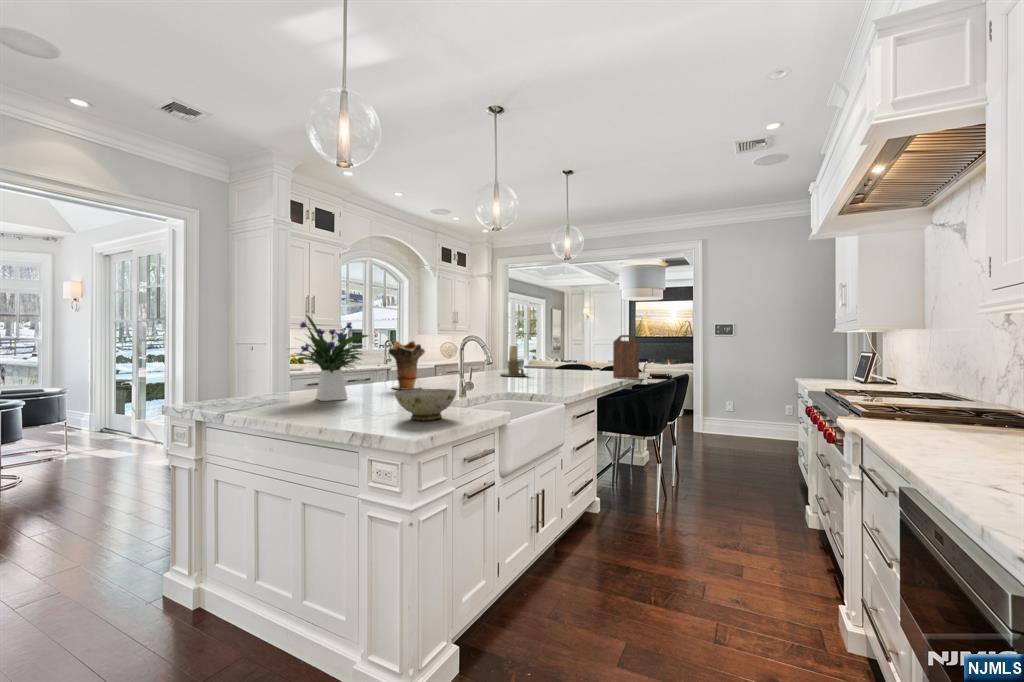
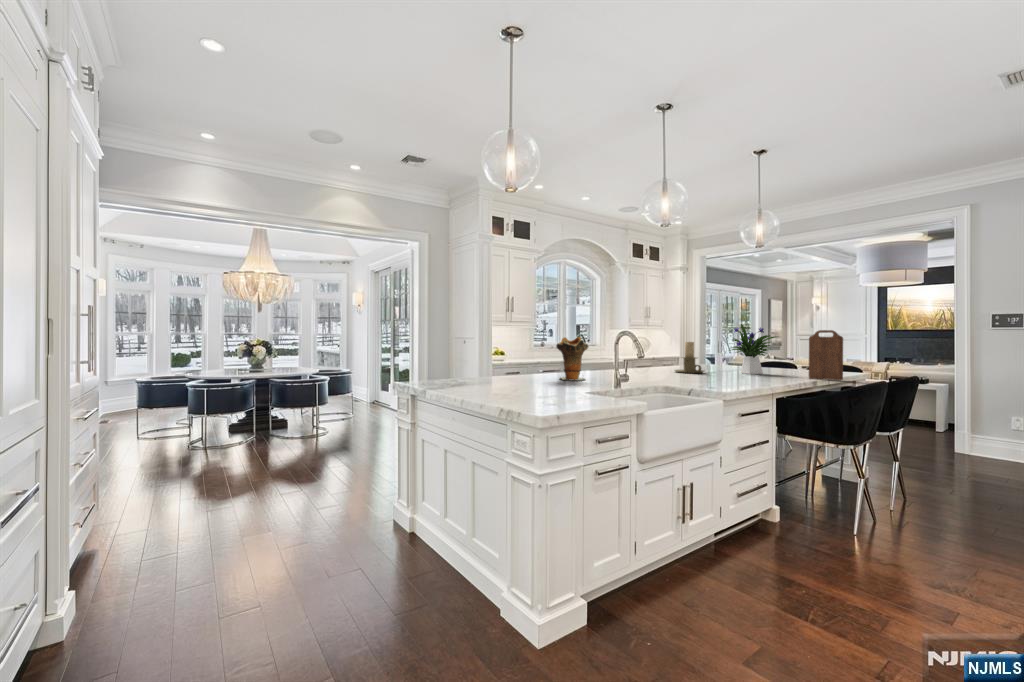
flower arrangement: present [295,315,368,401] -> present [732,324,777,374]
ceramic bowl: present [395,389,457,421] -> none [538,378,591,405]

